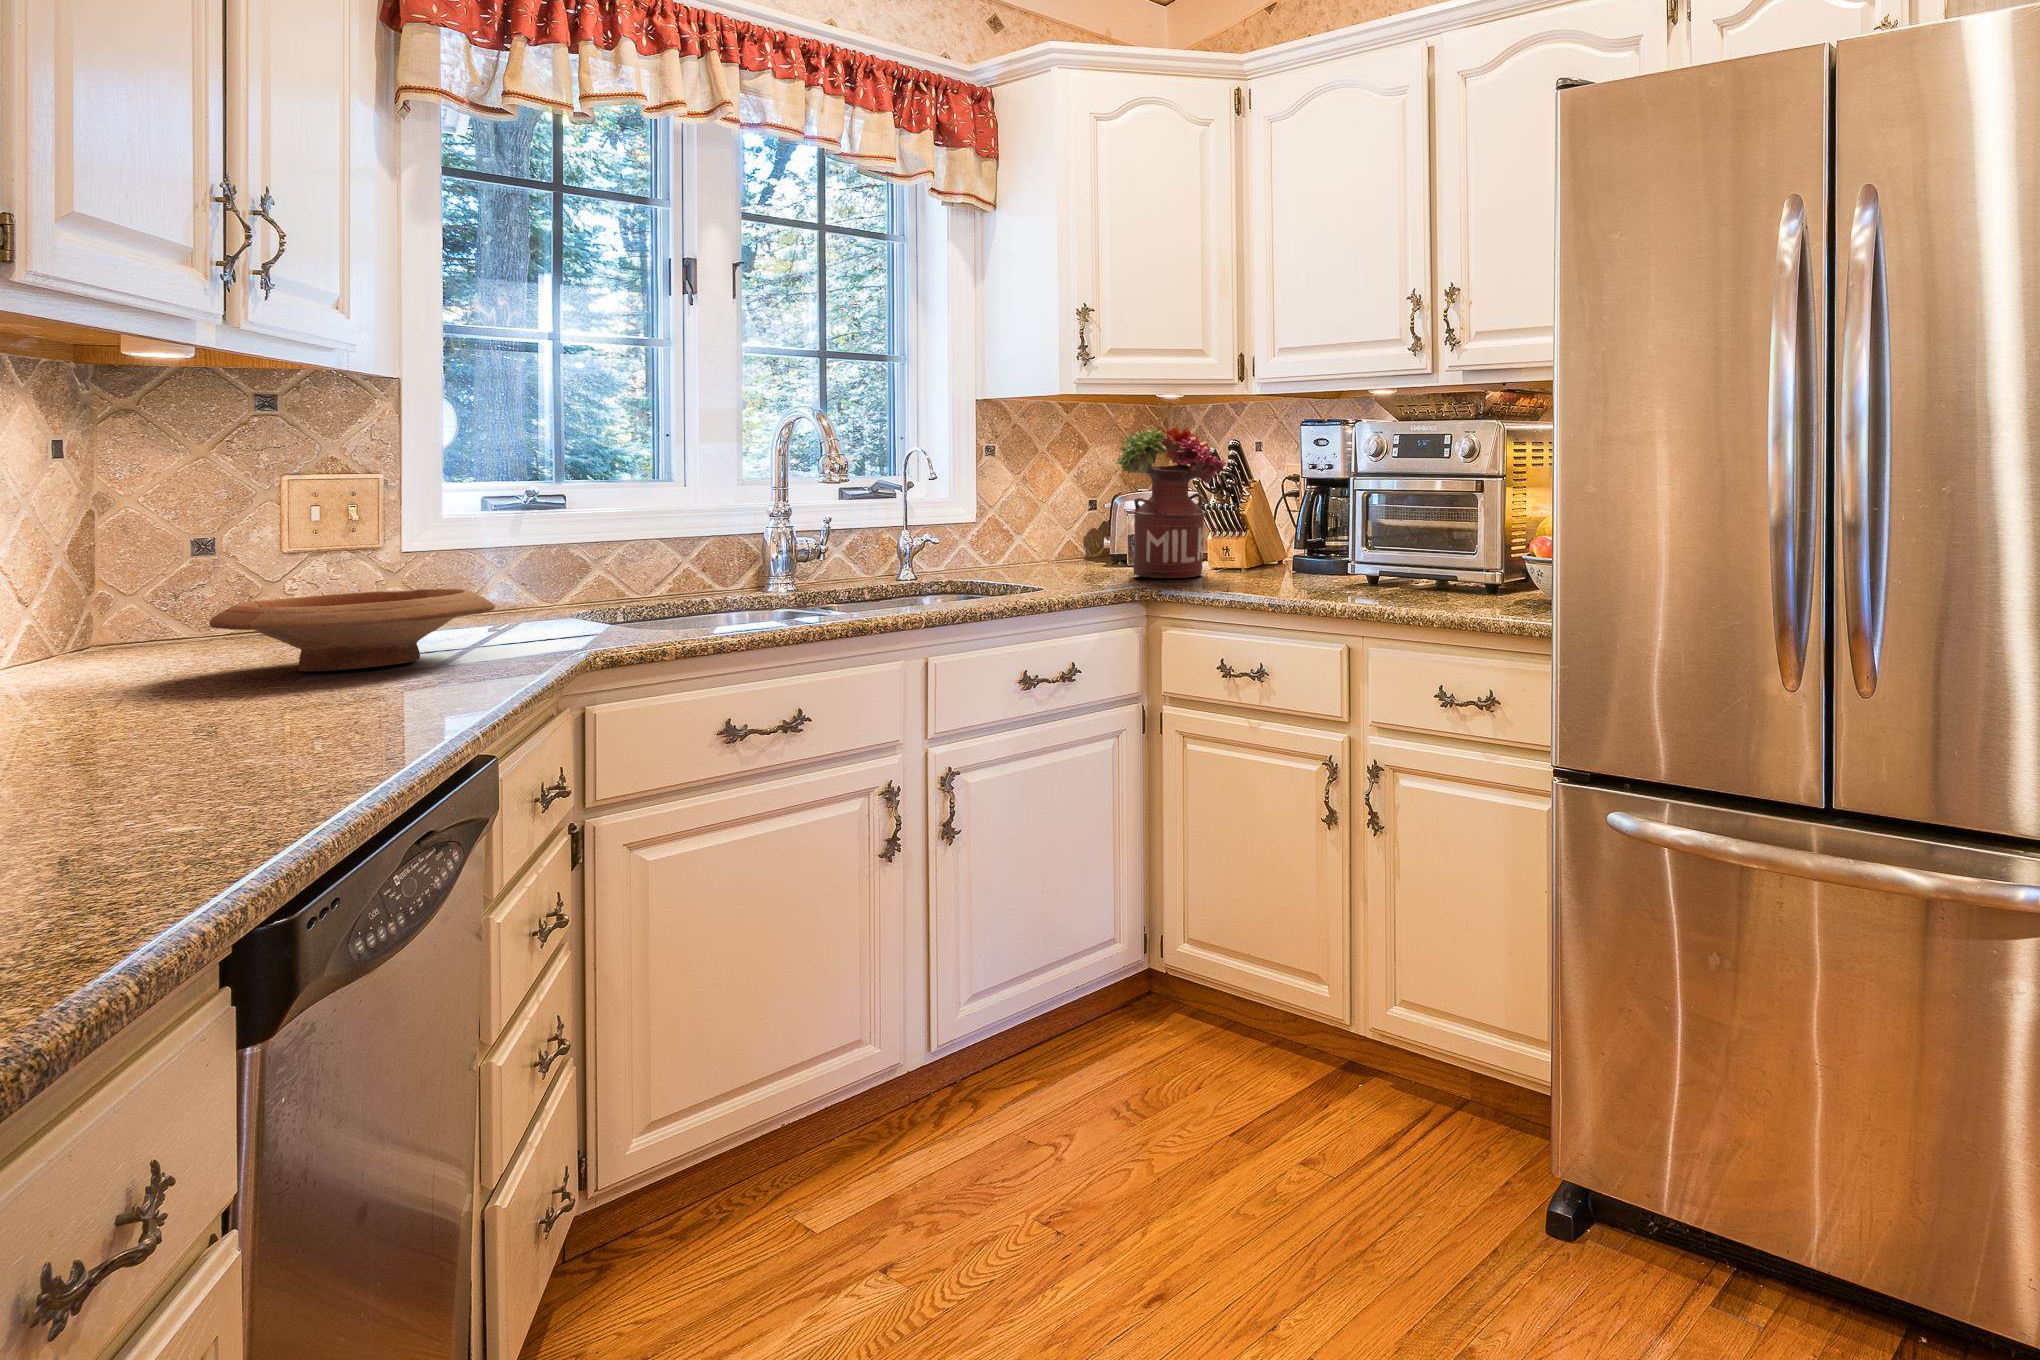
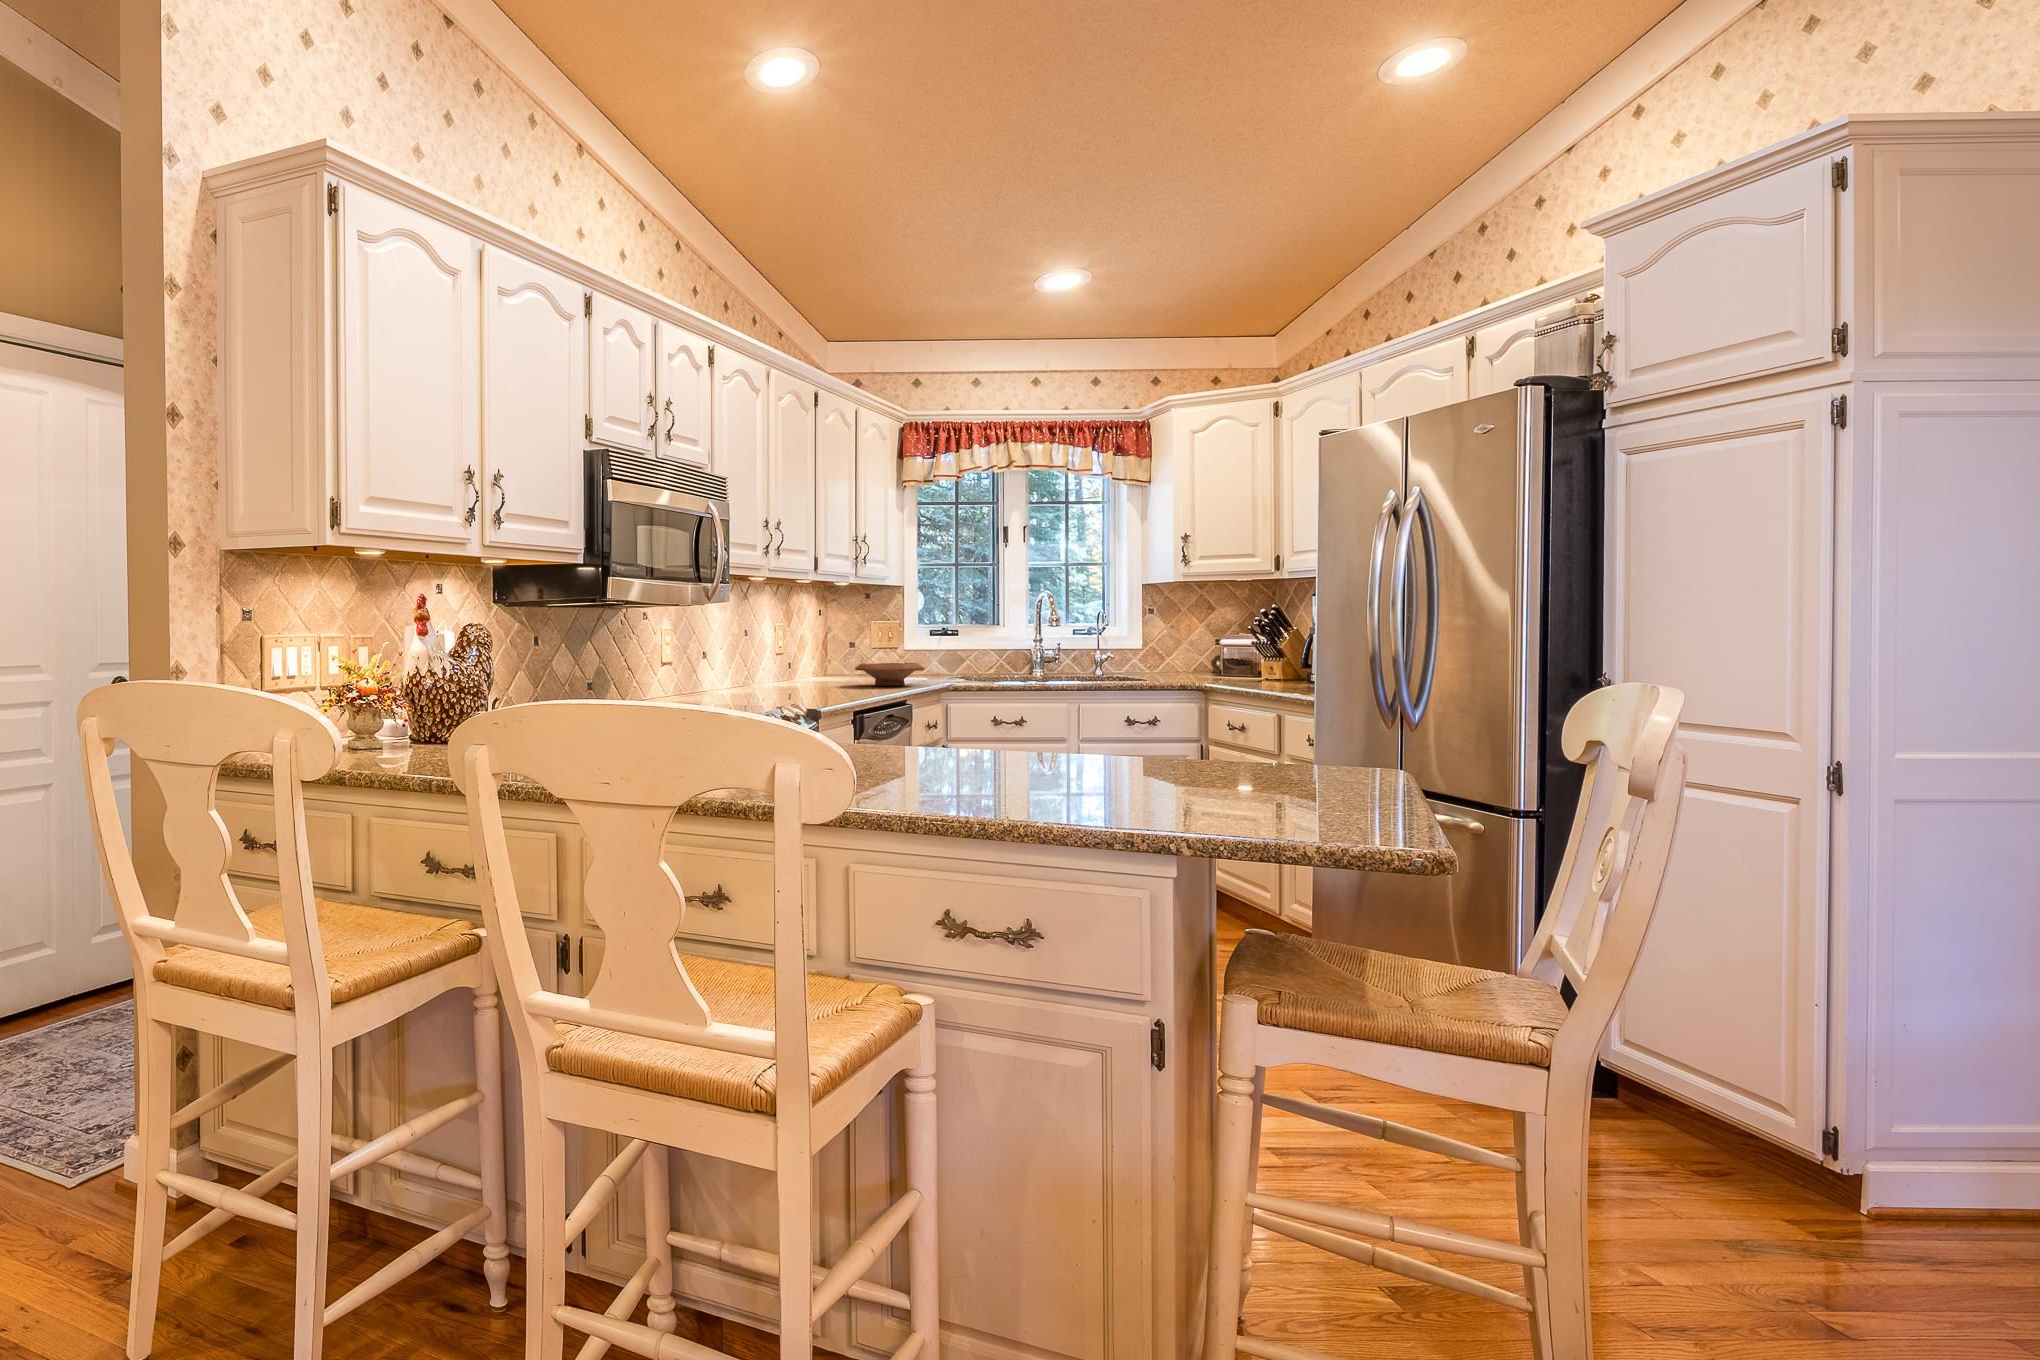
flower arrangement: present [1116,426,1226,578] -> none [1194,597,1258,679]

